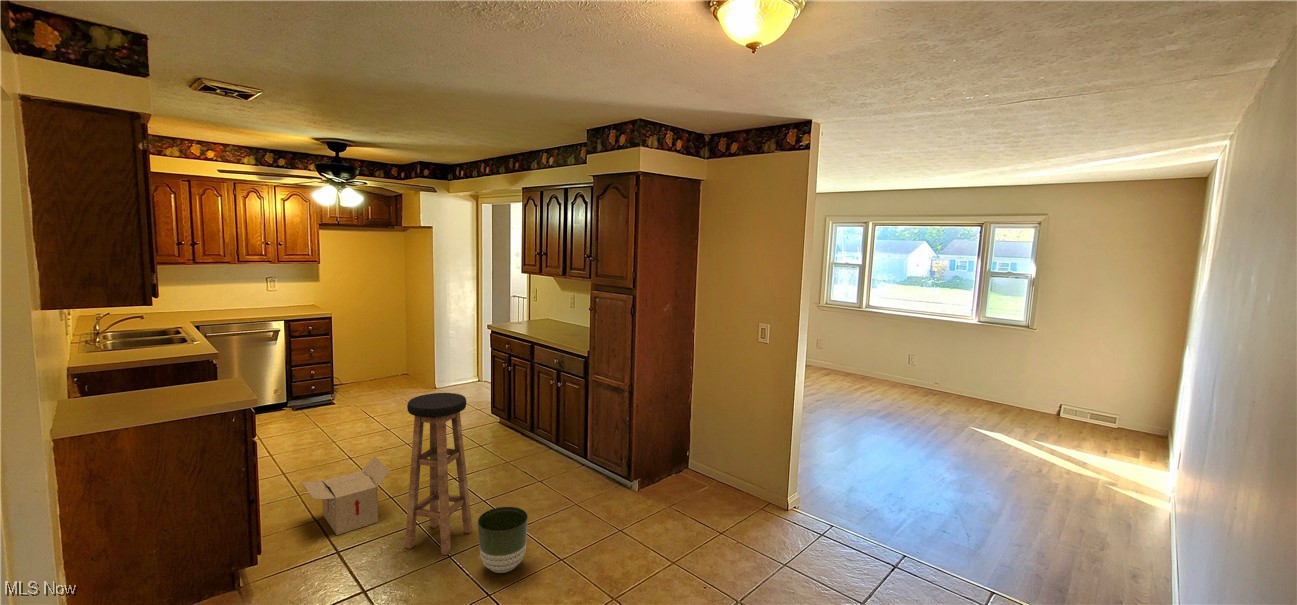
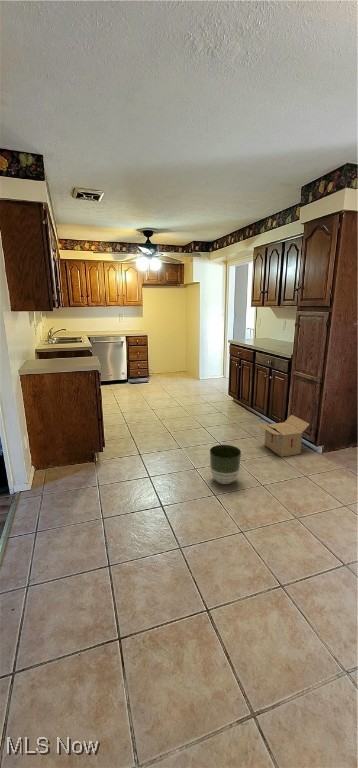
bar stool: present [405,393,472,555] -> none [171,372,209,468]
cardboard box: present [301,456,390,535] -> present [258,415,310,457]

